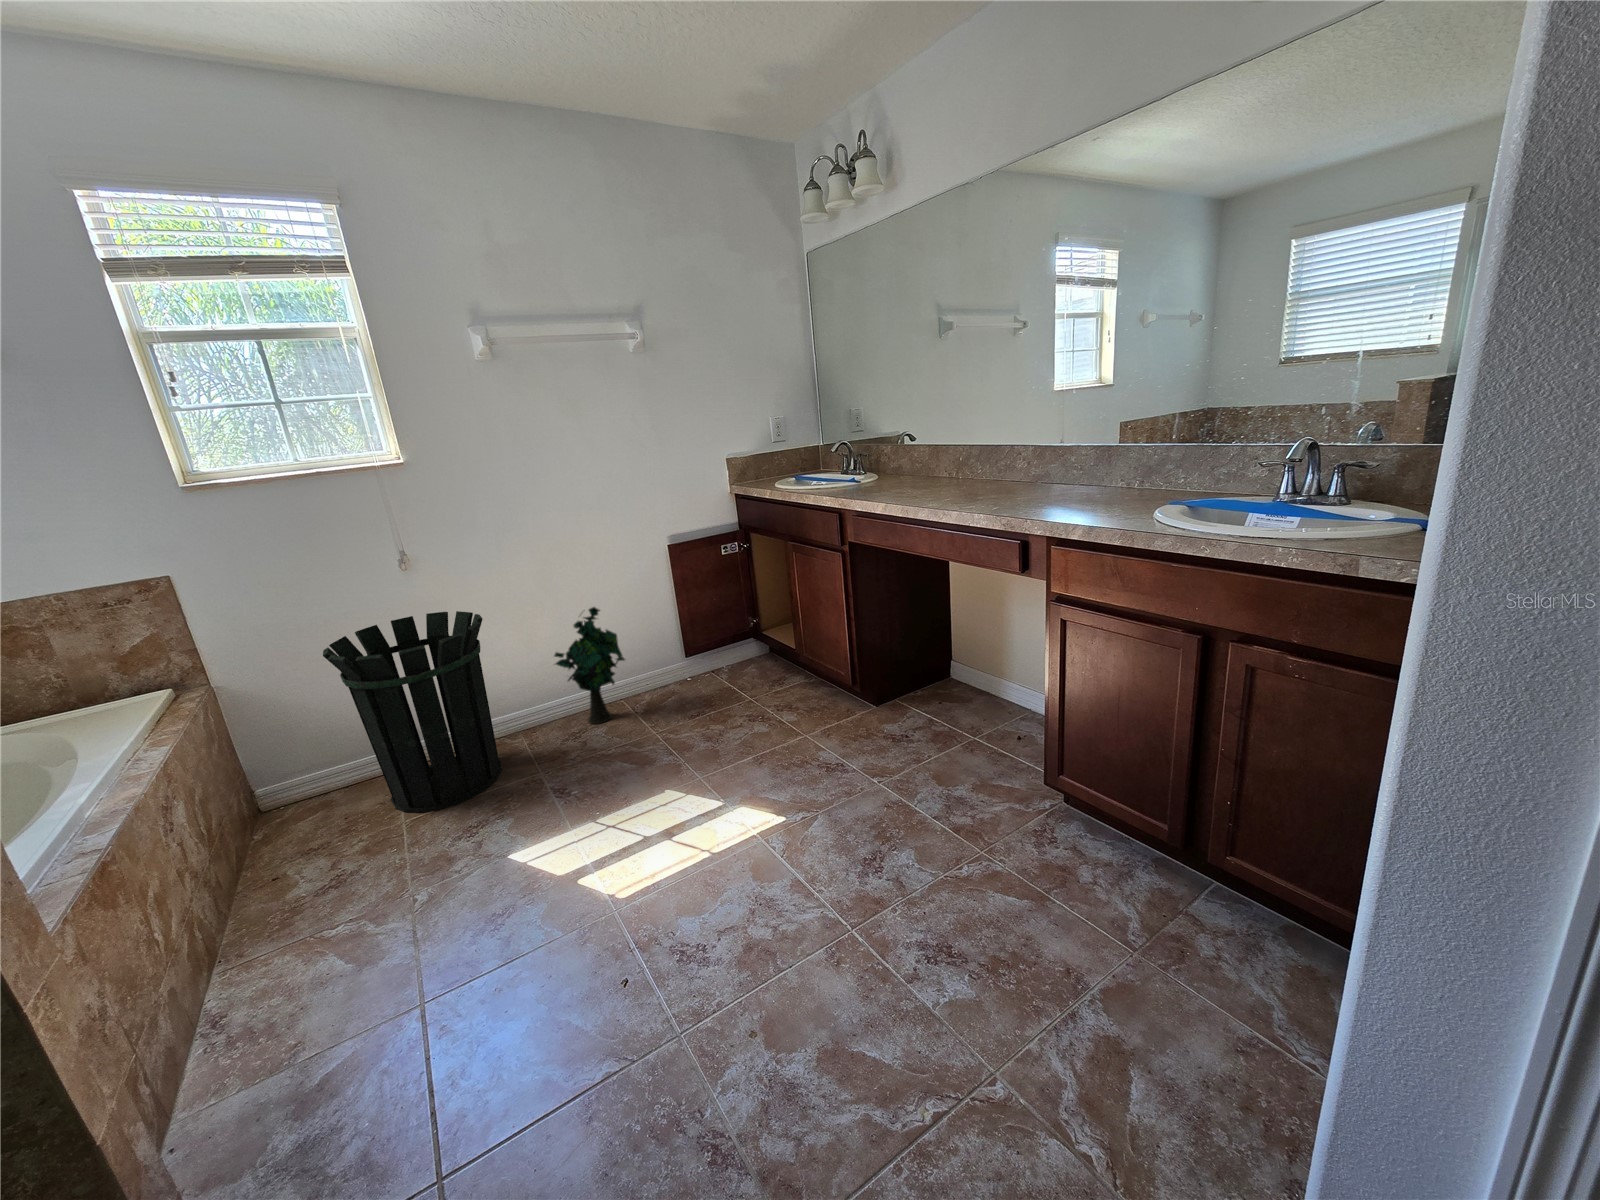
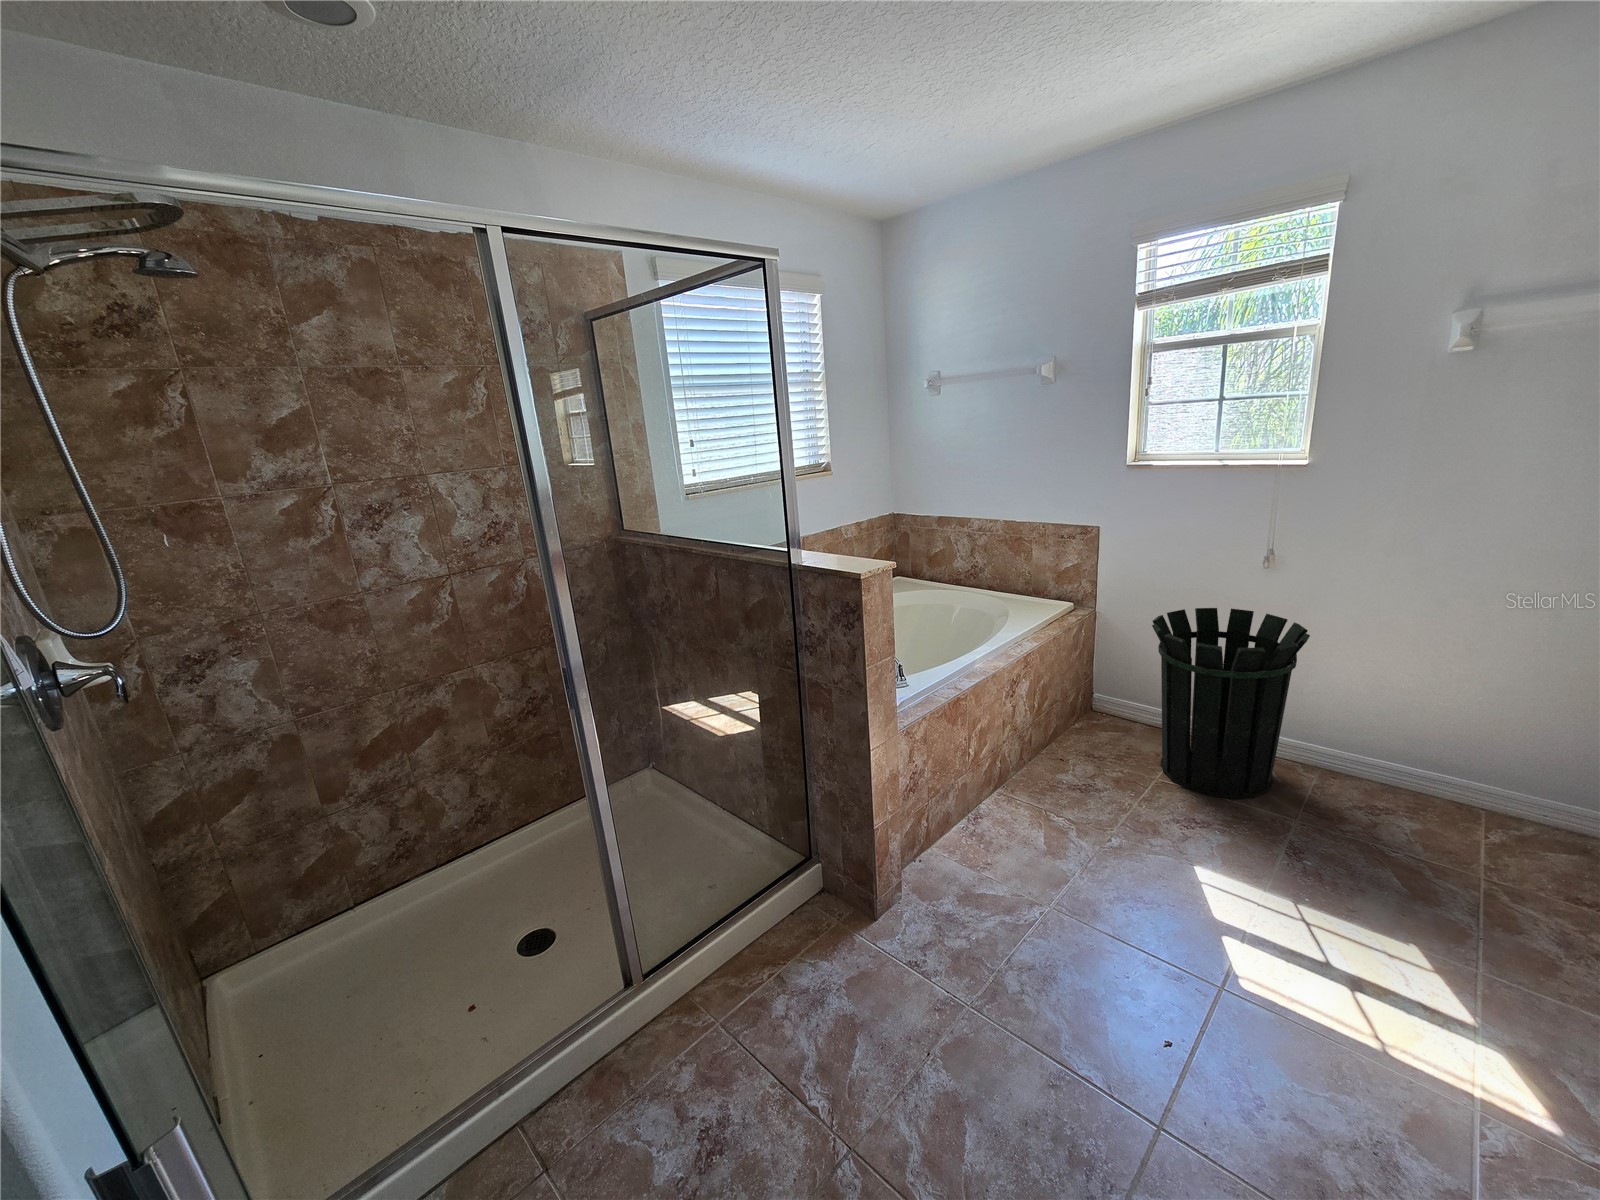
decorative plant: present [555,607,625,724] -> none [1387,678,1514,823]

